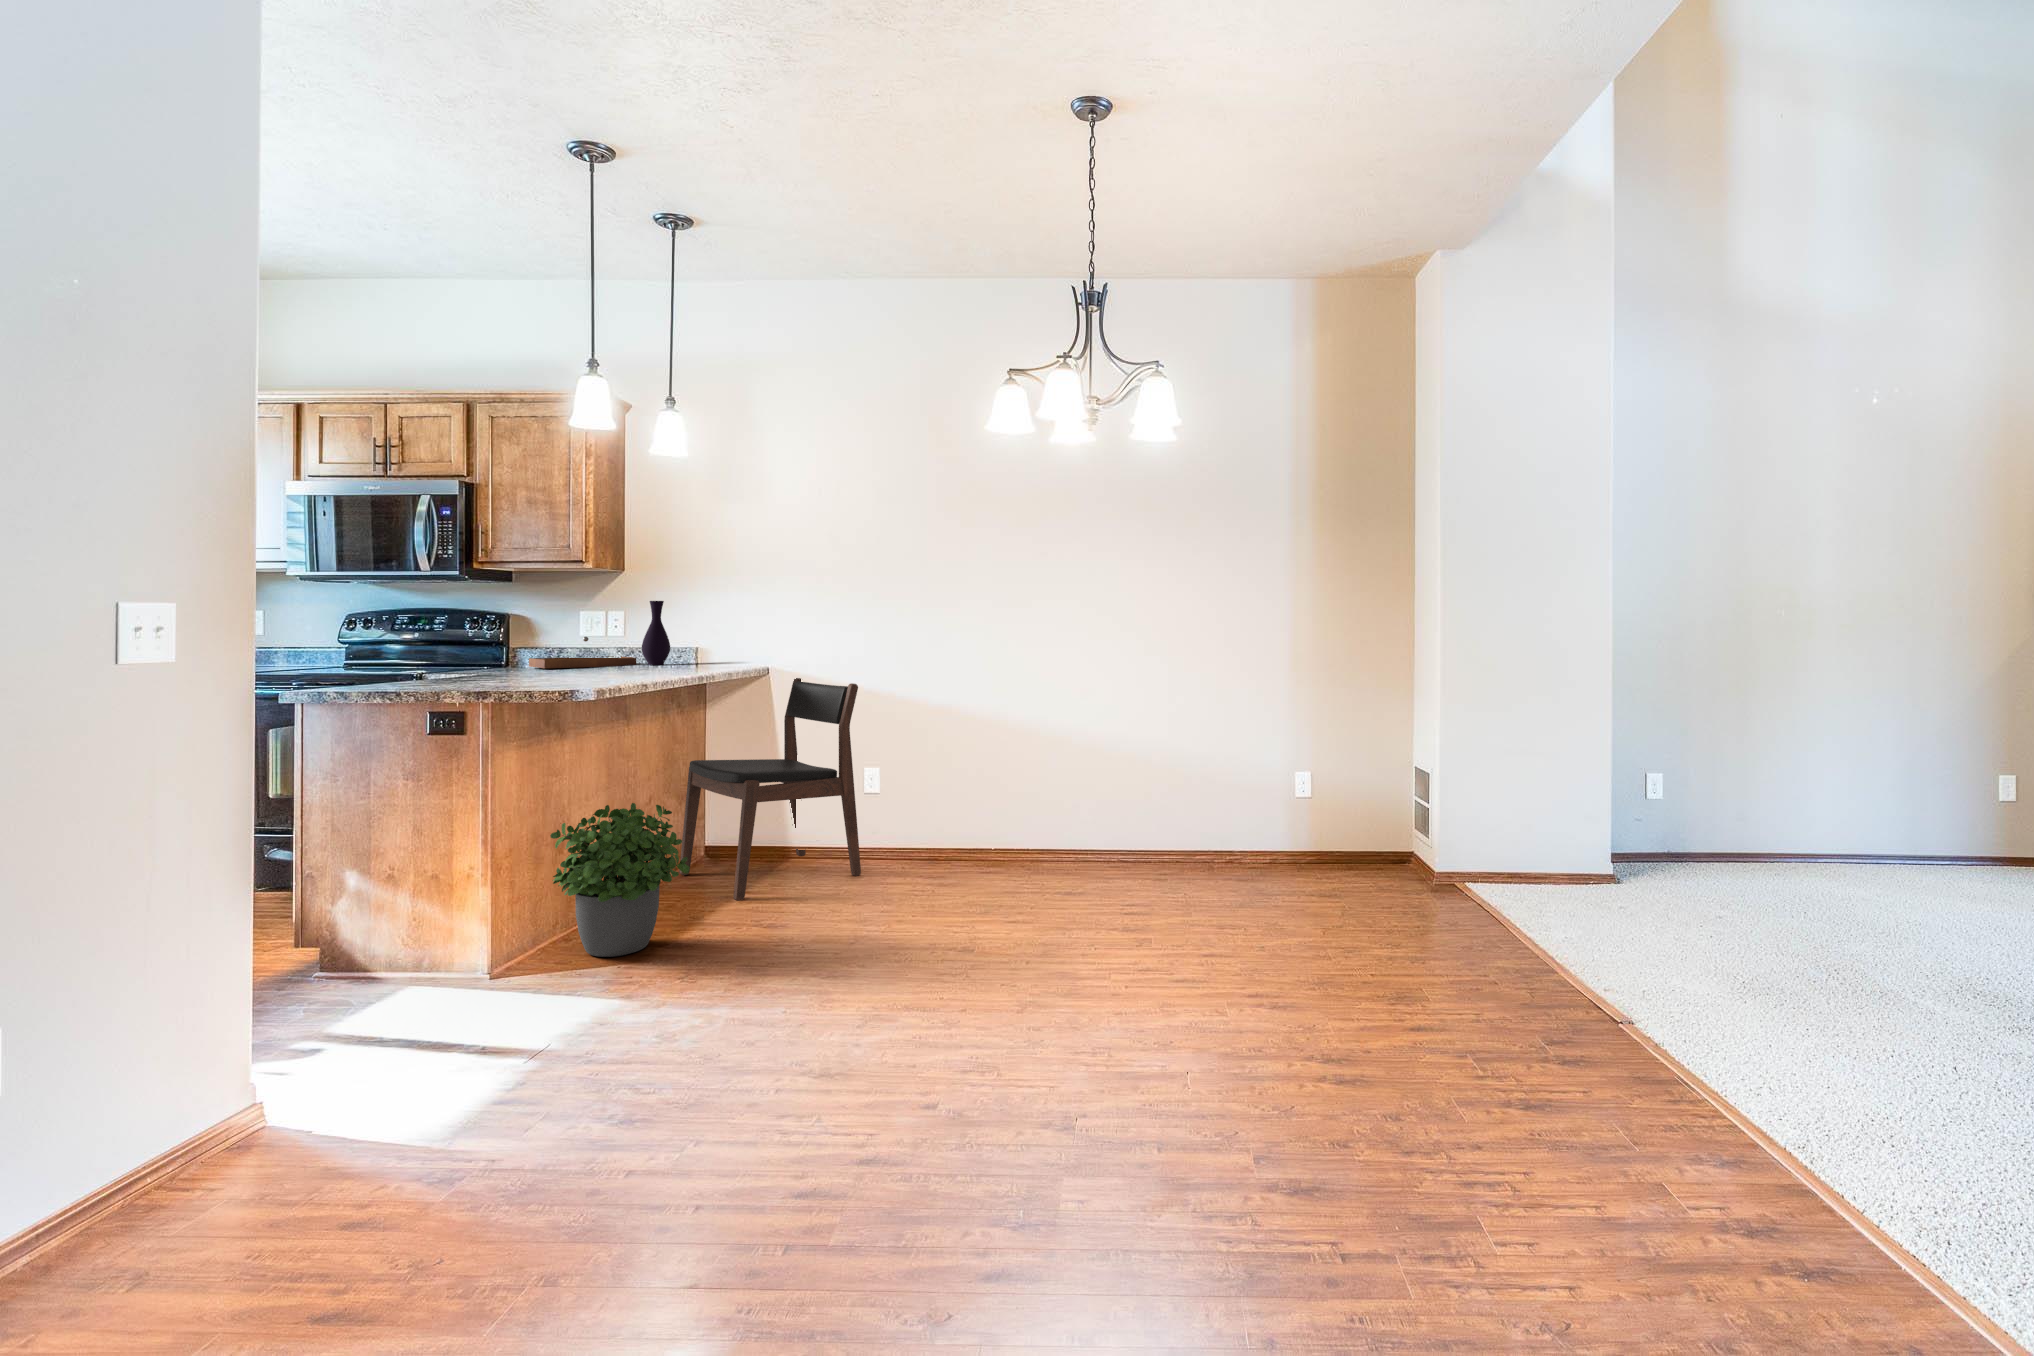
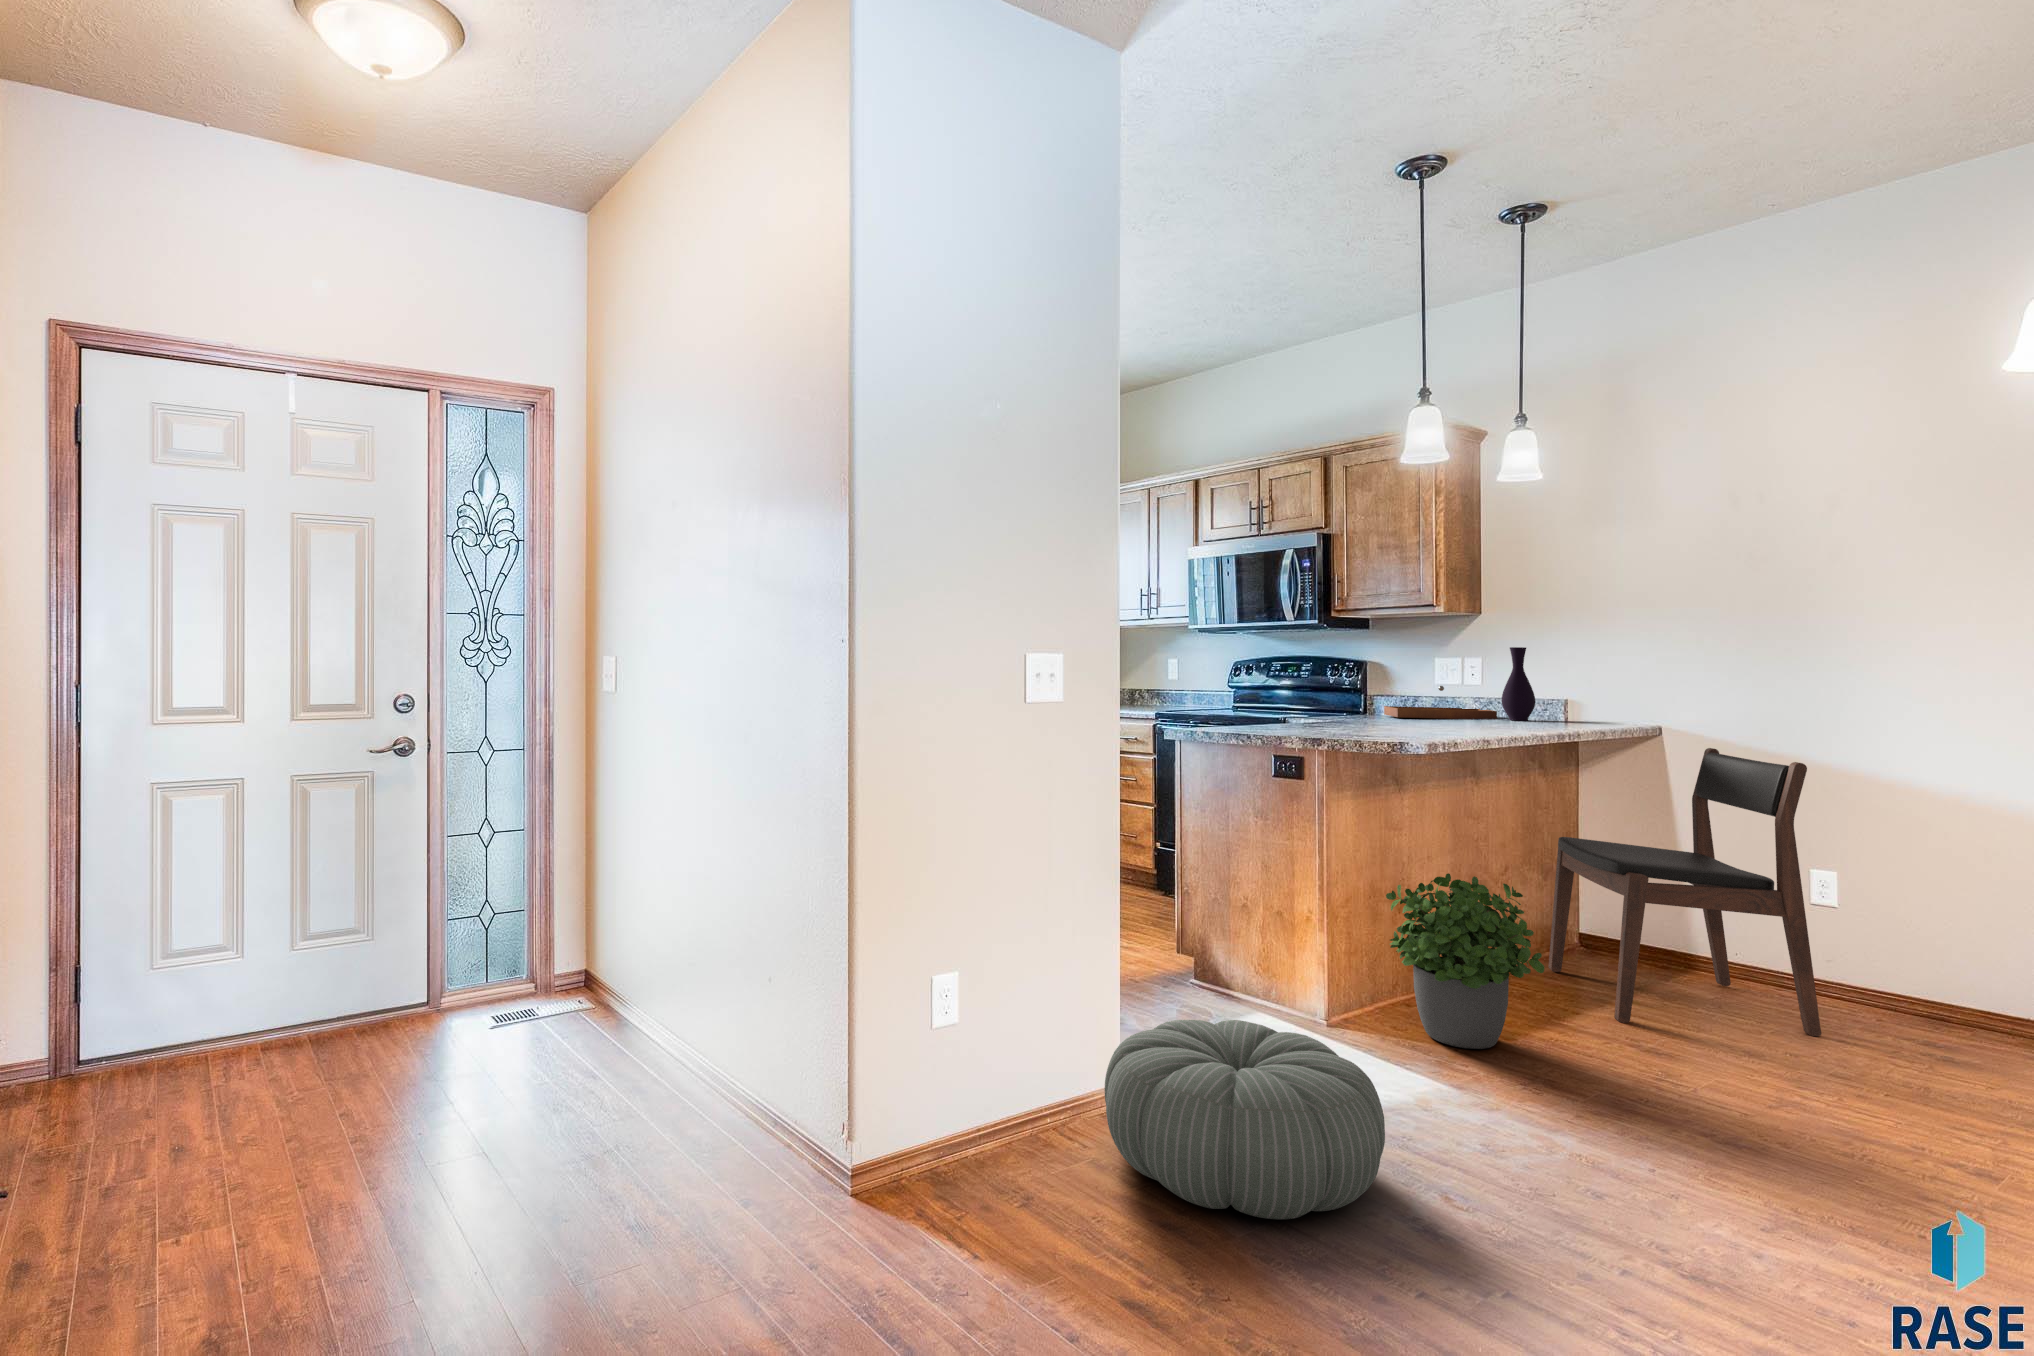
pouf: none [242,980,577,1185] -> present [1105,1020,1385,1219]

